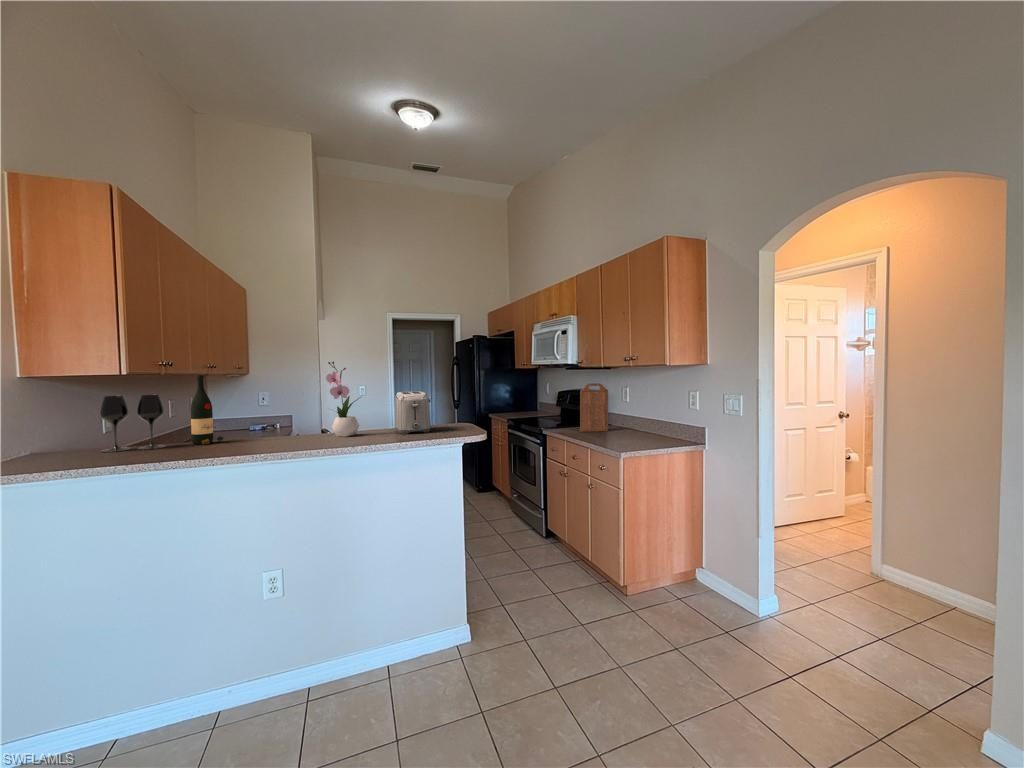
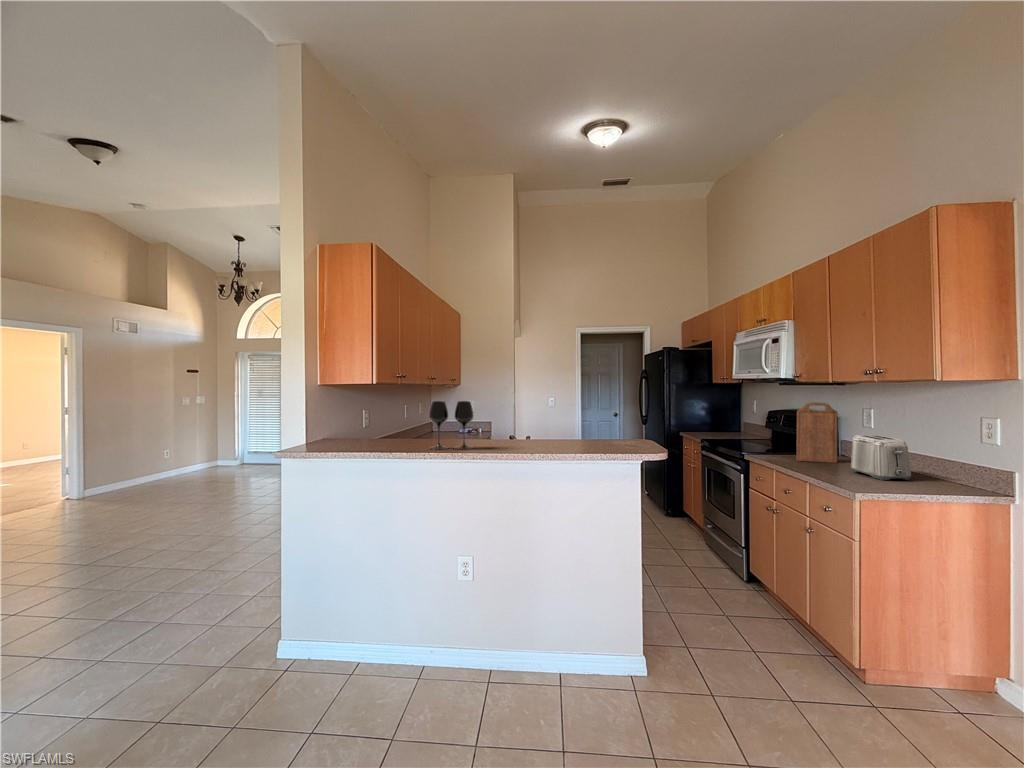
flower arrangement: present [326,362,361,437] -> none [505,374,539,449]
wine bottle: present [190,375,223,445] -> none [395,385,420,448]
toaster: present [395,391,431,434] -> present [851,435,911,480]
wine glass: present [100,395,165,452] -> present [429,401,474,450]

